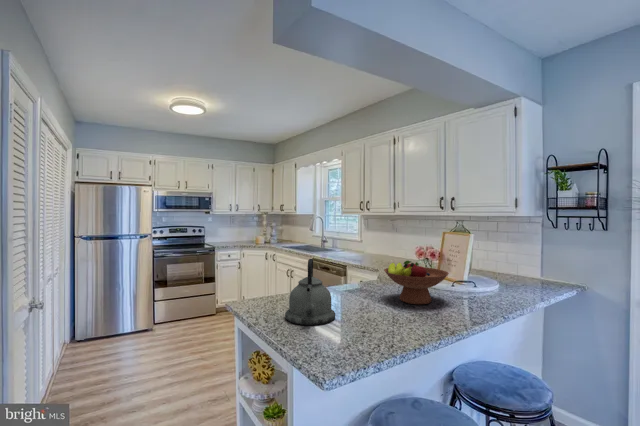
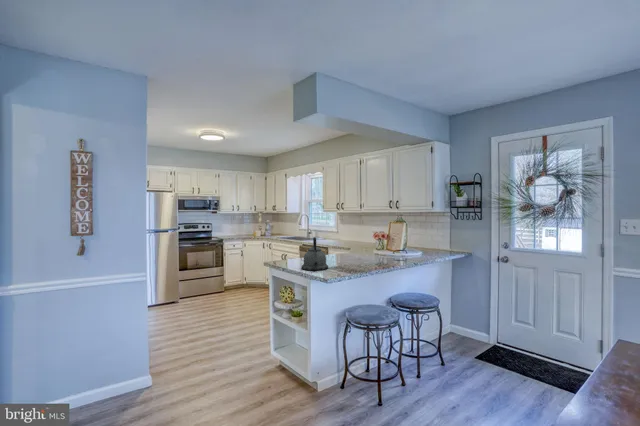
fruit bowl: present [384,261,449,304] -> none [354,239,389,262]

